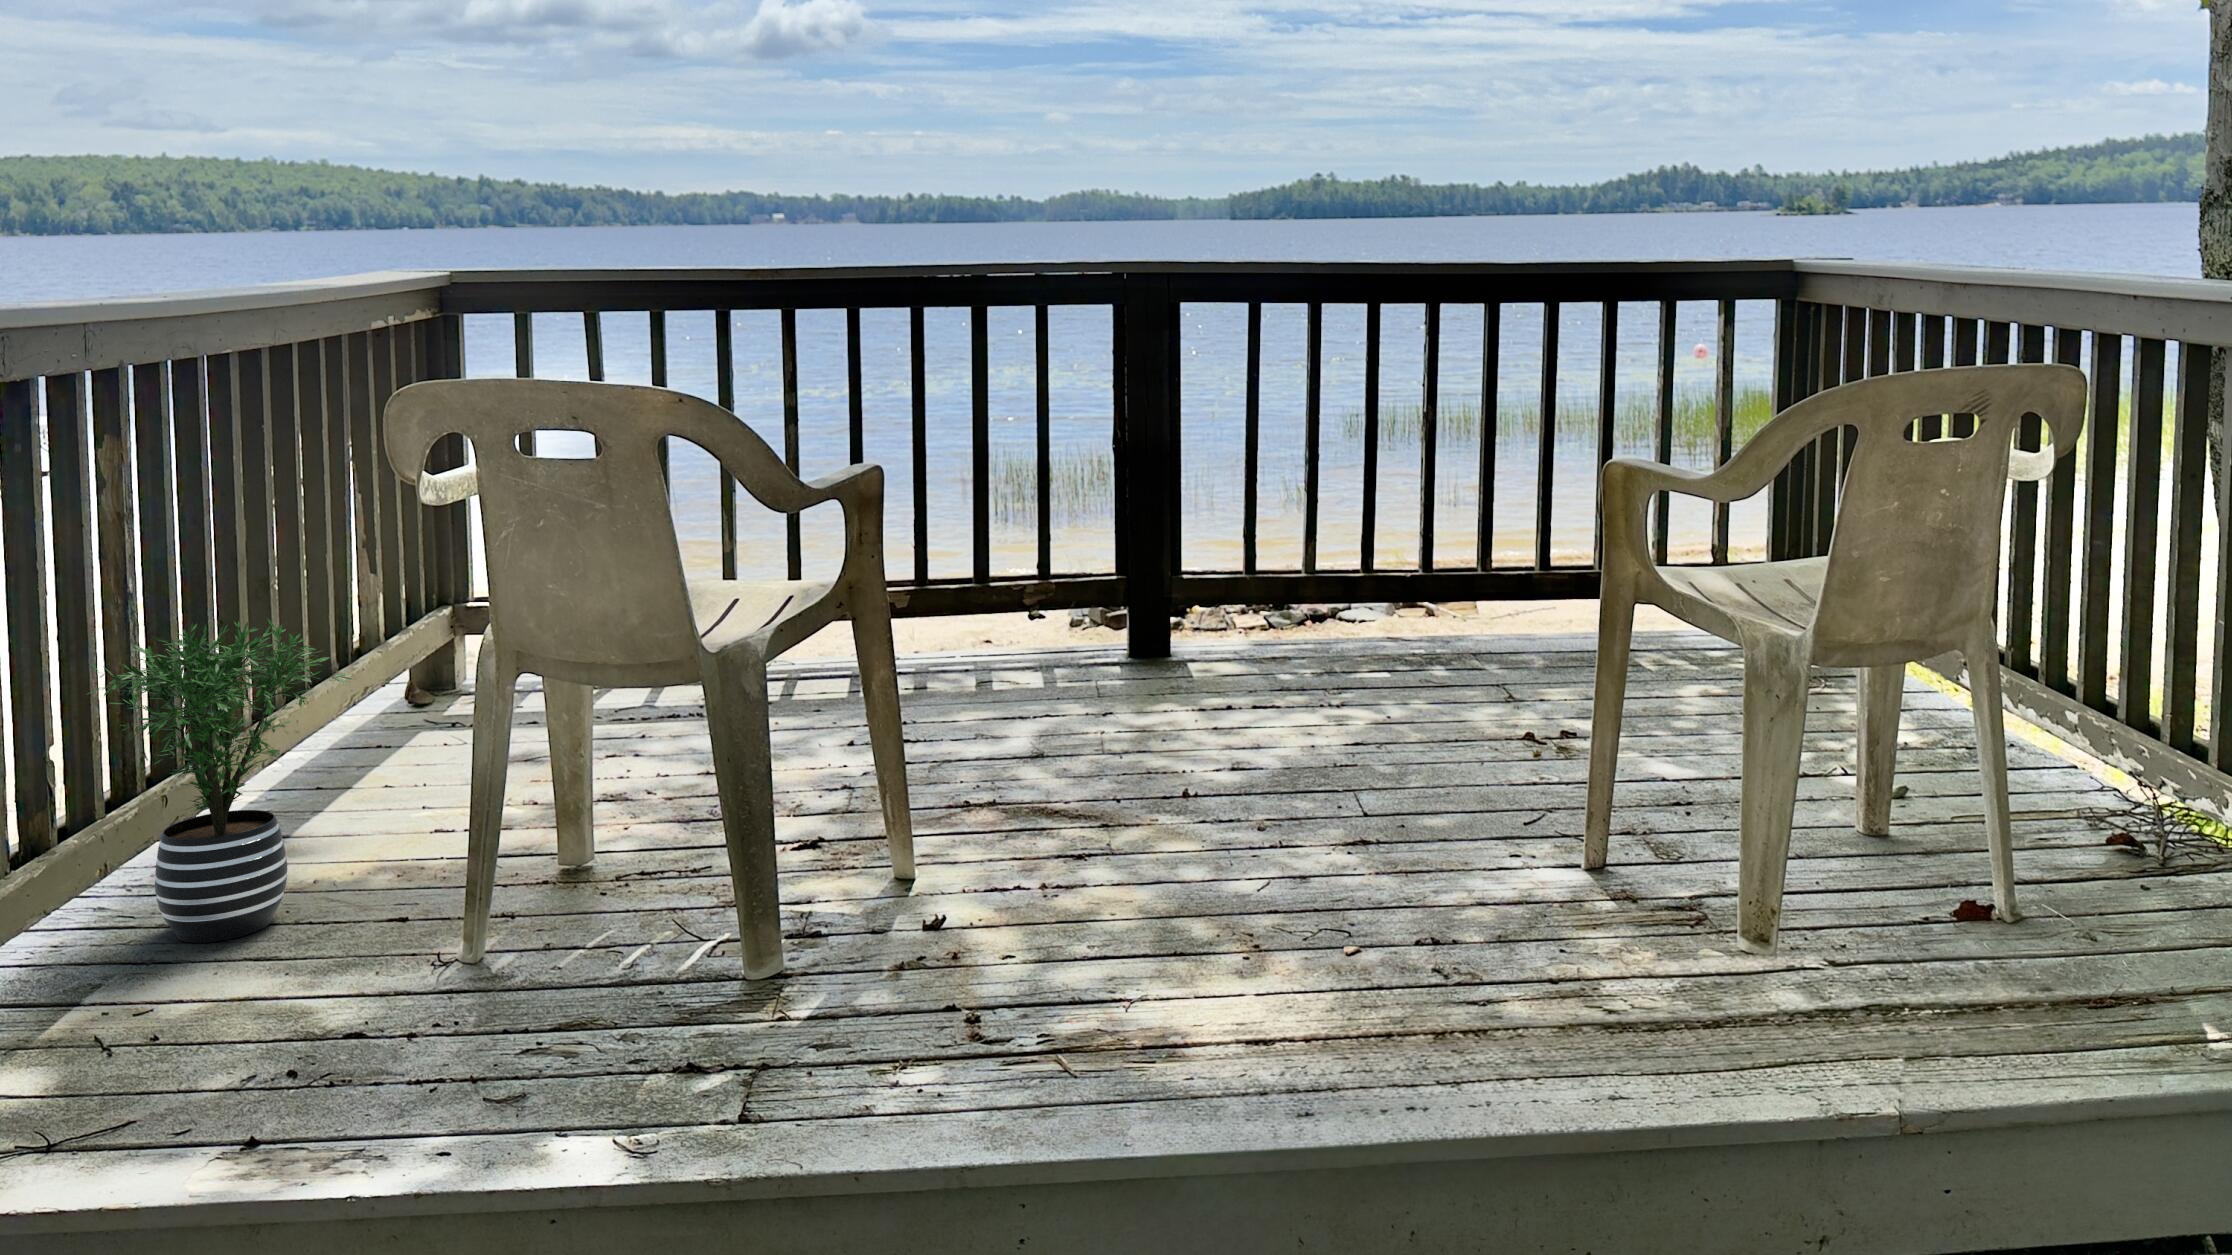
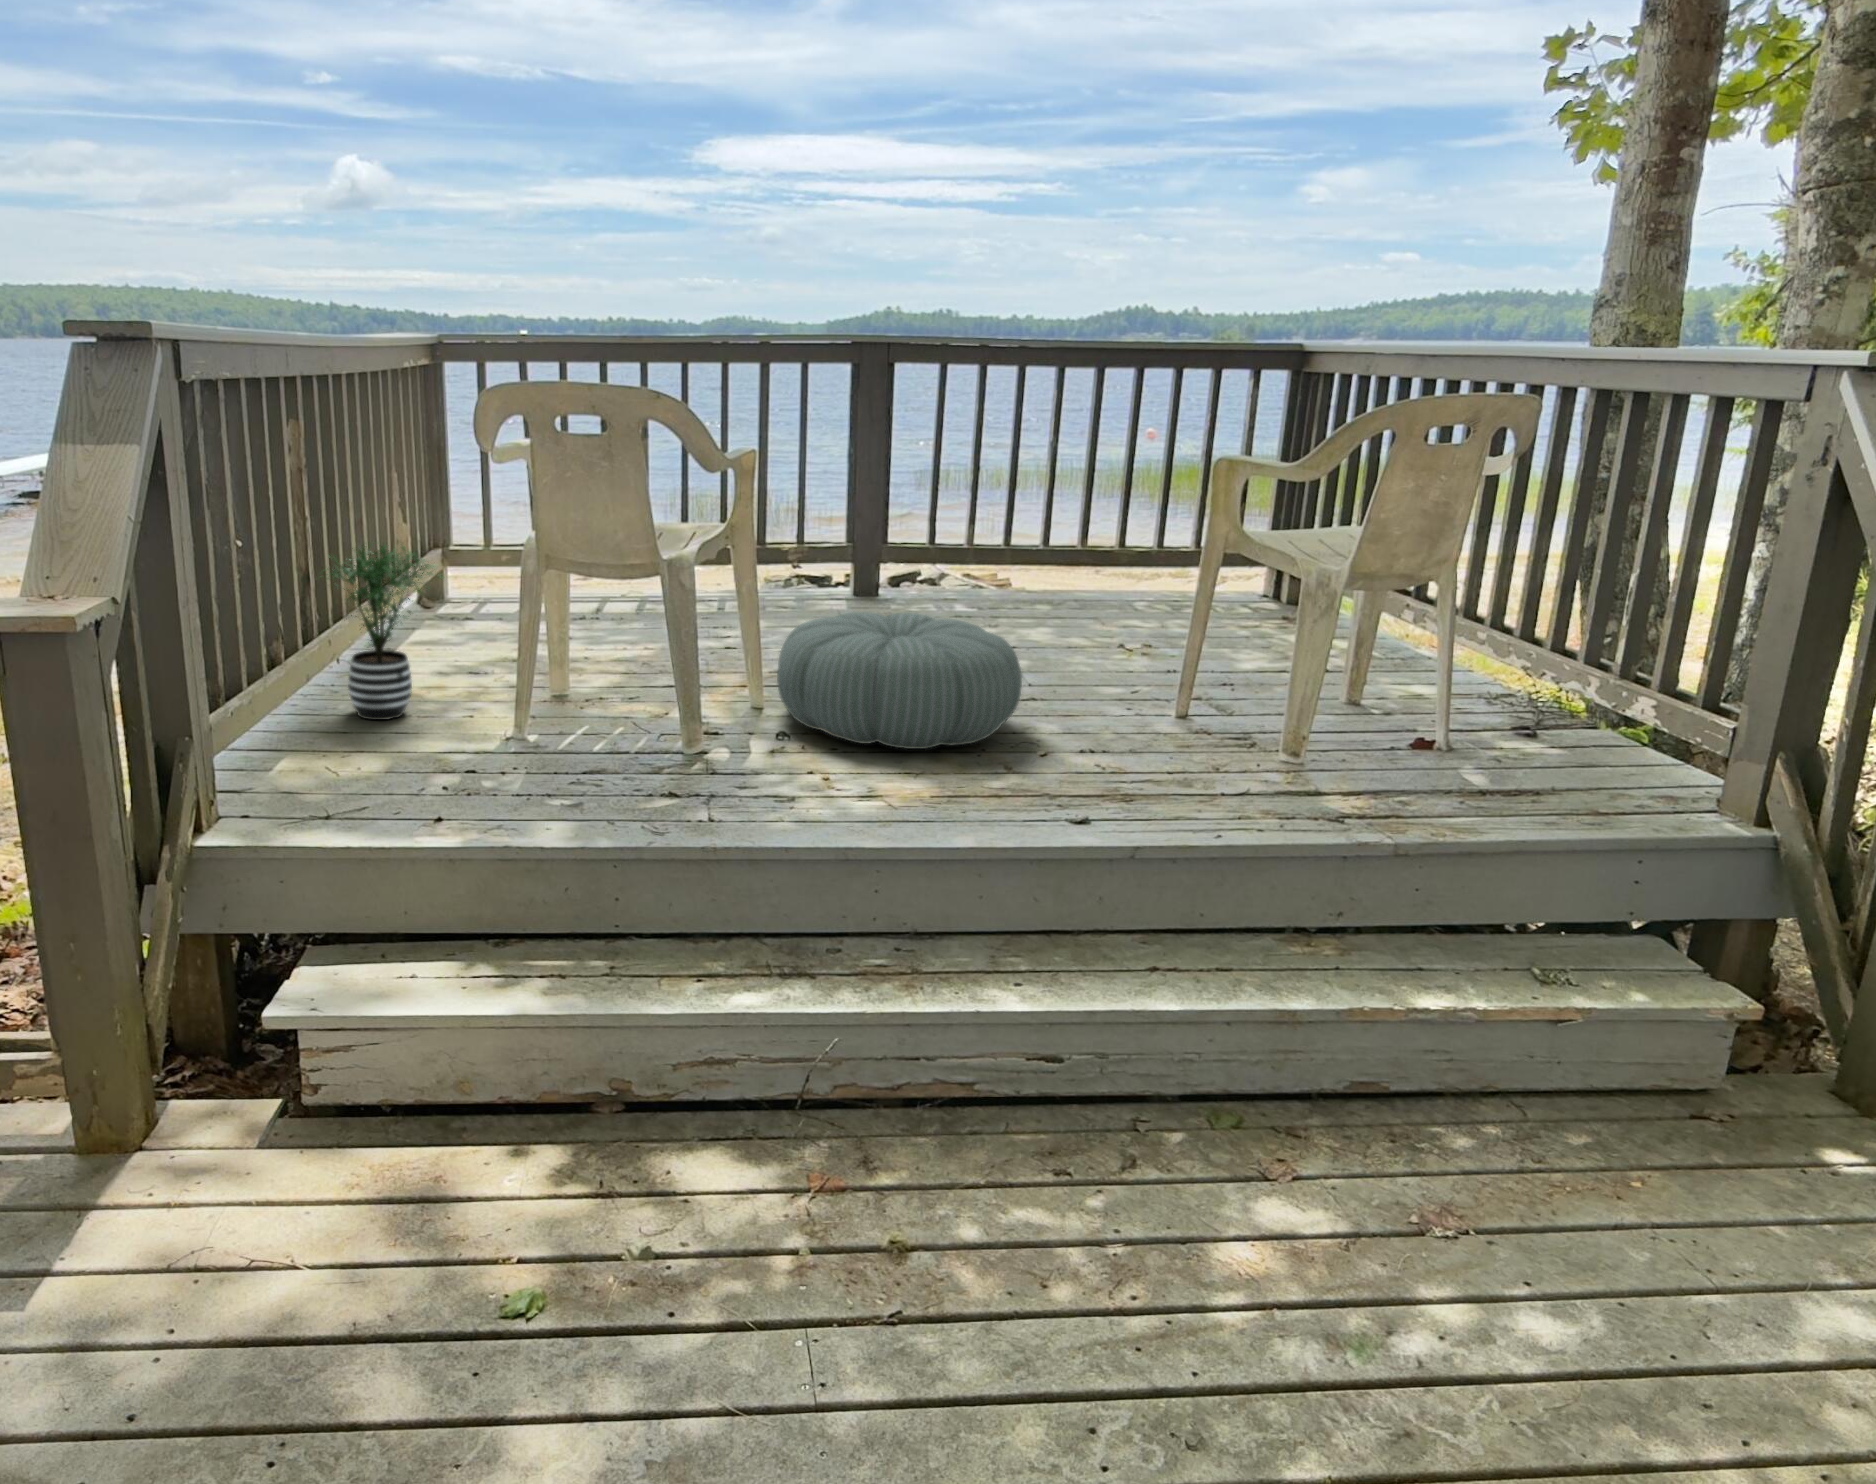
pouf: none [914,711,1323,965] -> present [777,612,1022,749]

